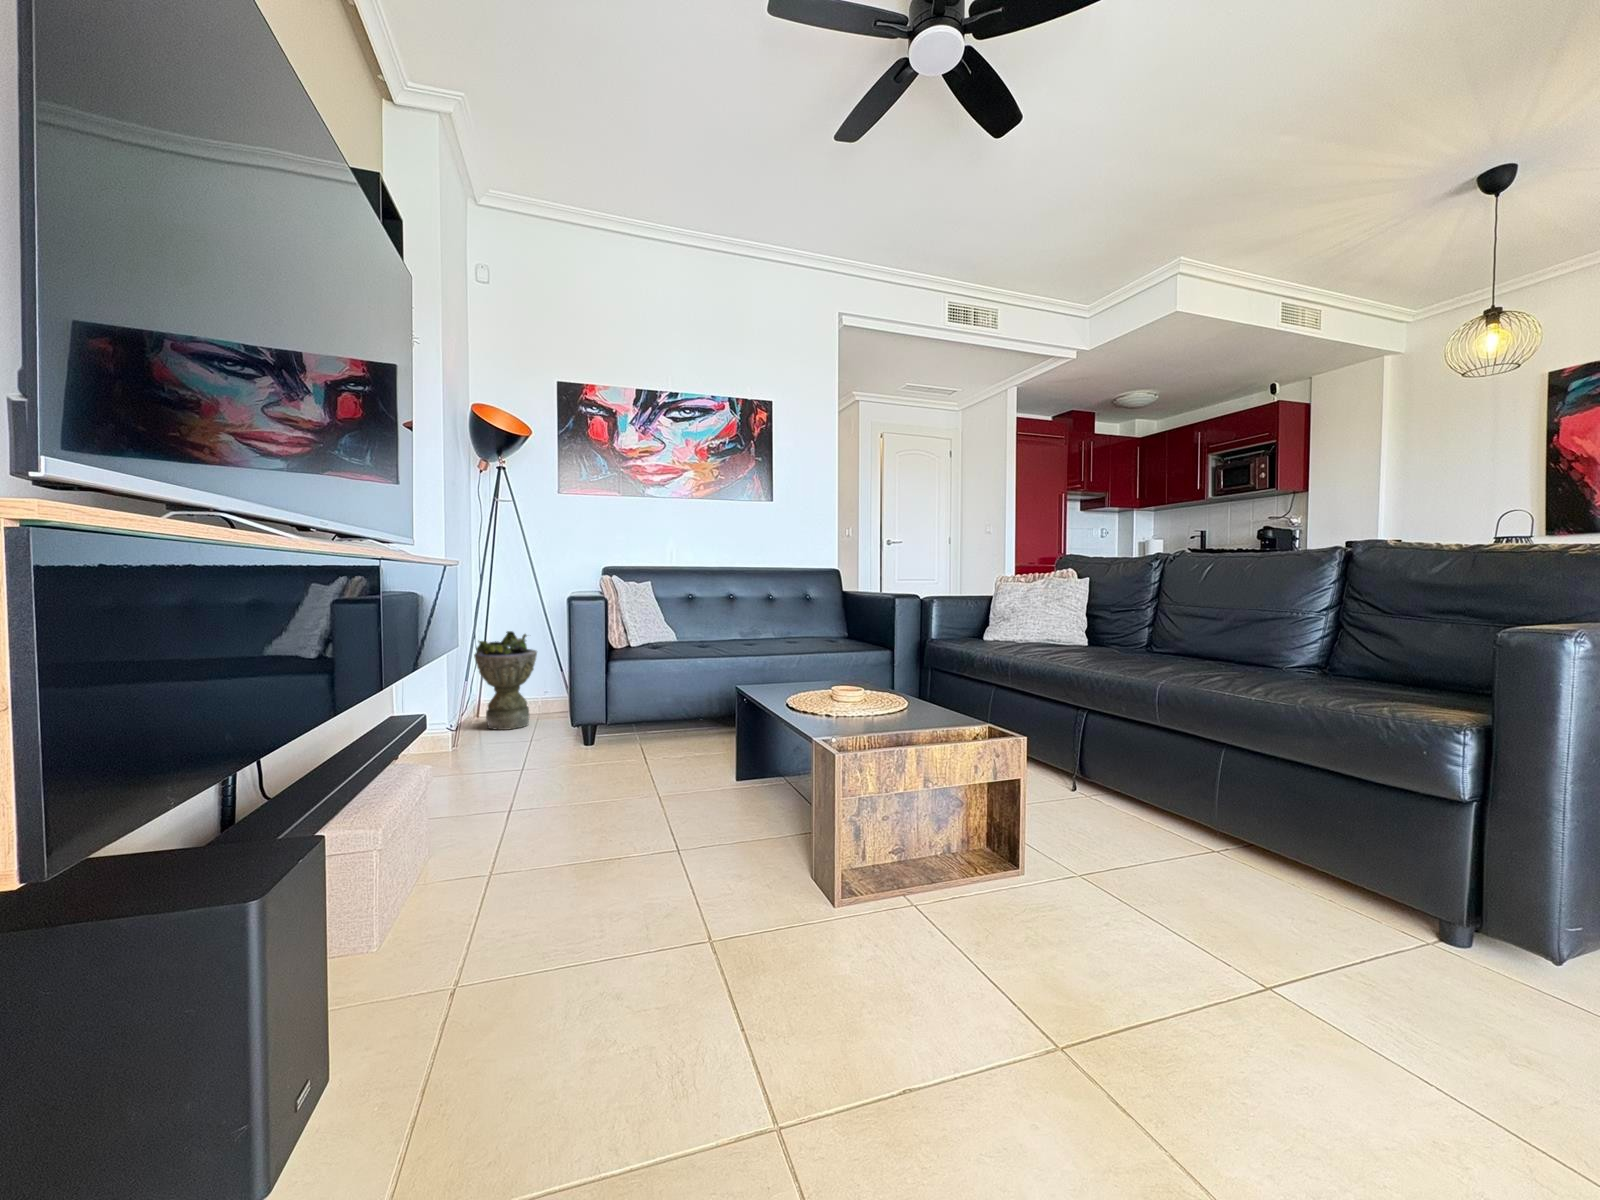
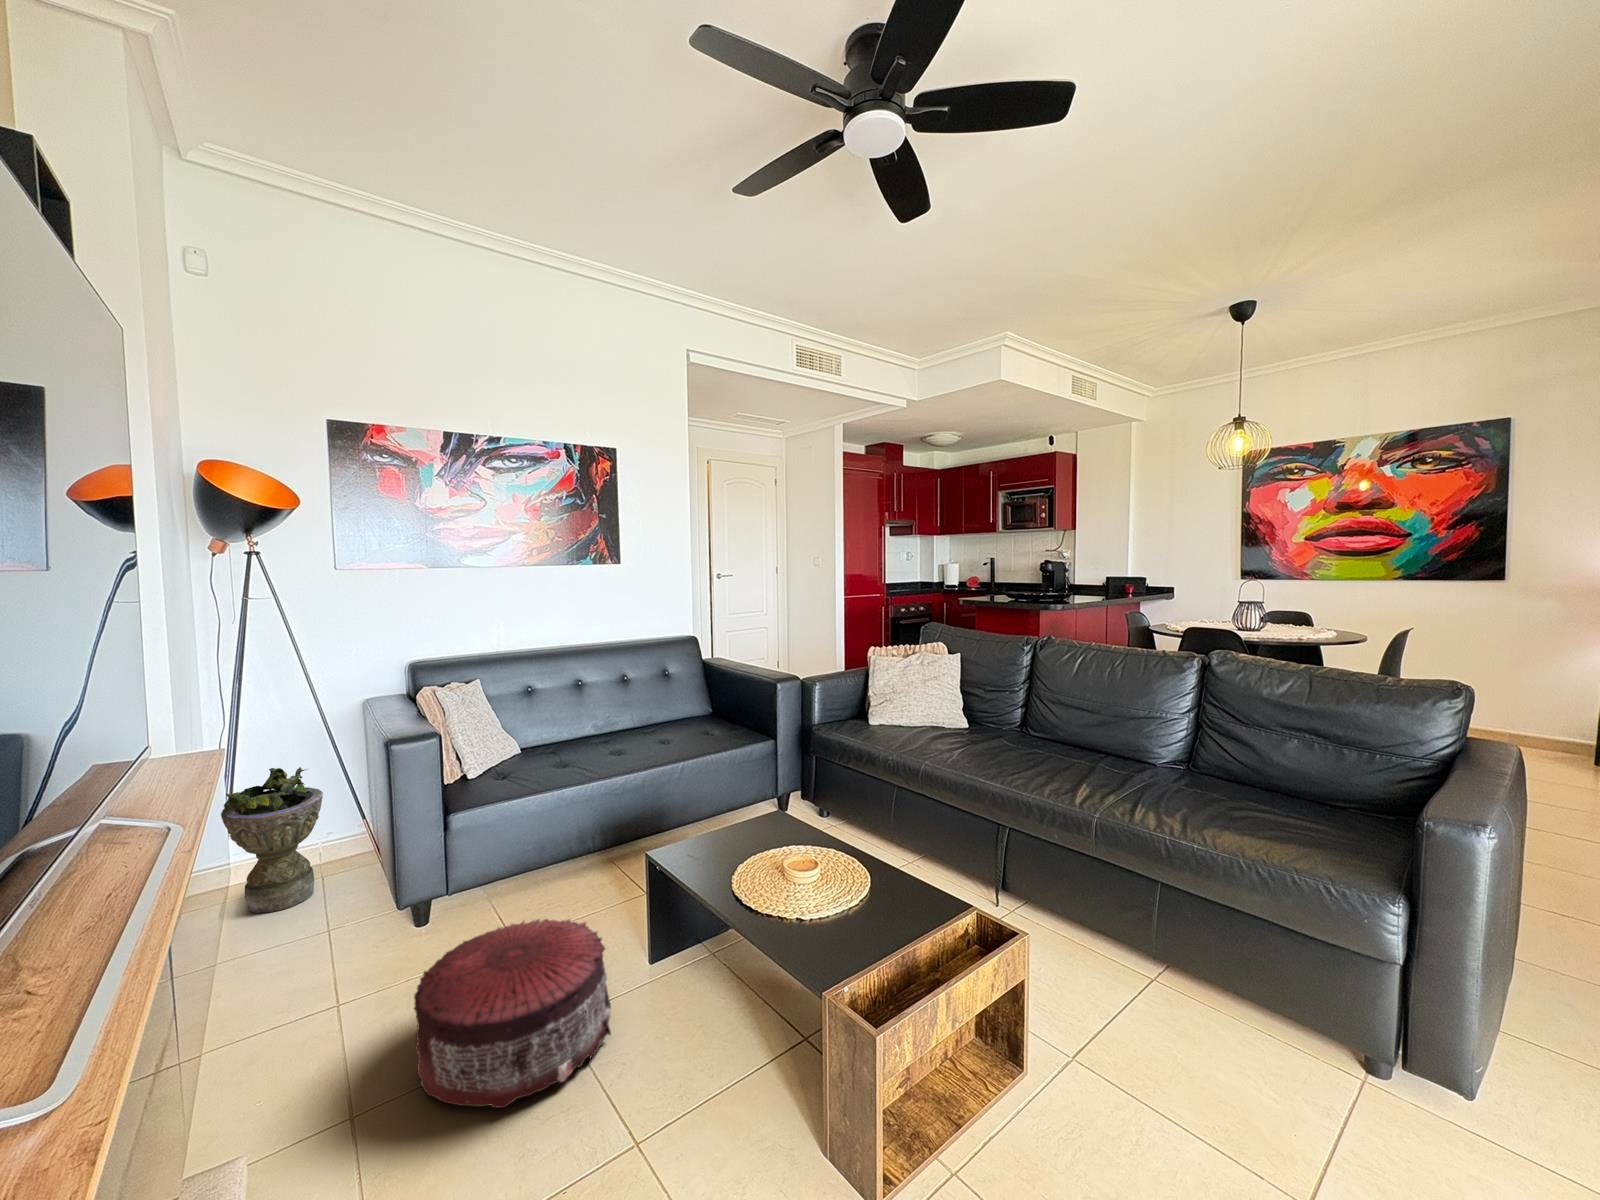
pouf: none [553,722,691,818] -> present [414,919,611,1108]

